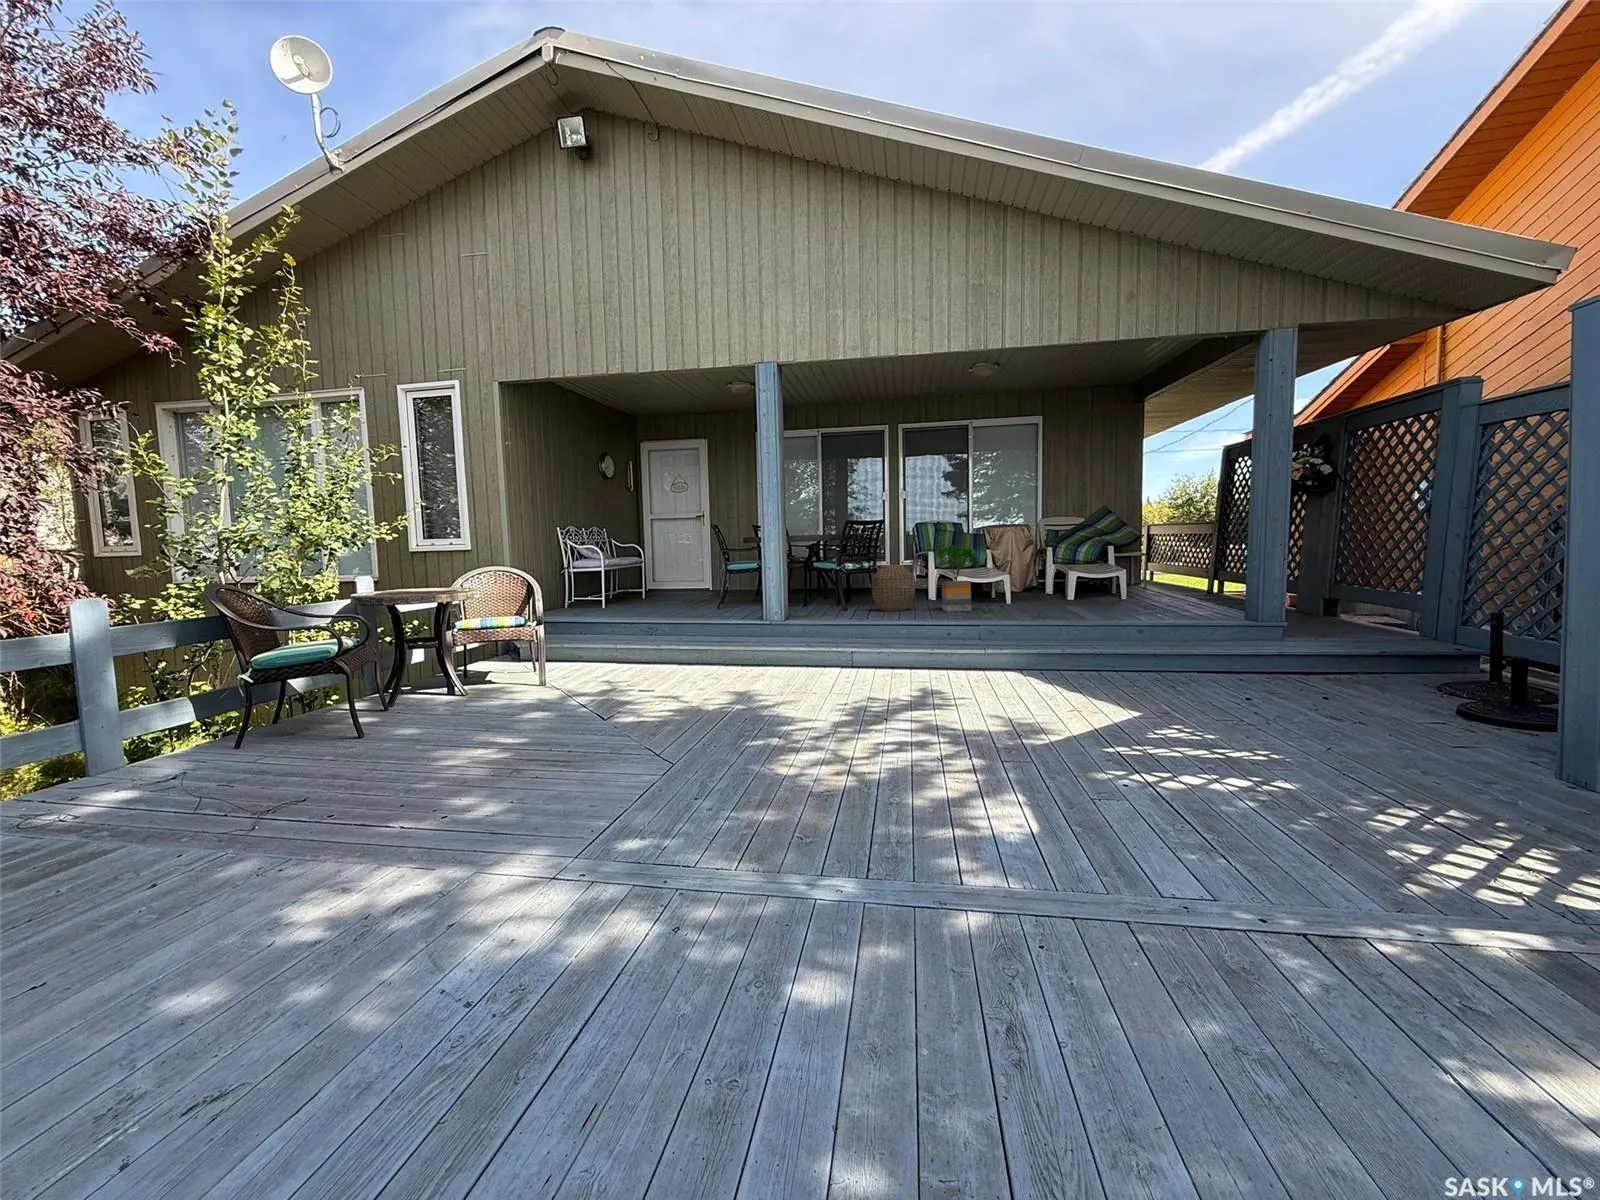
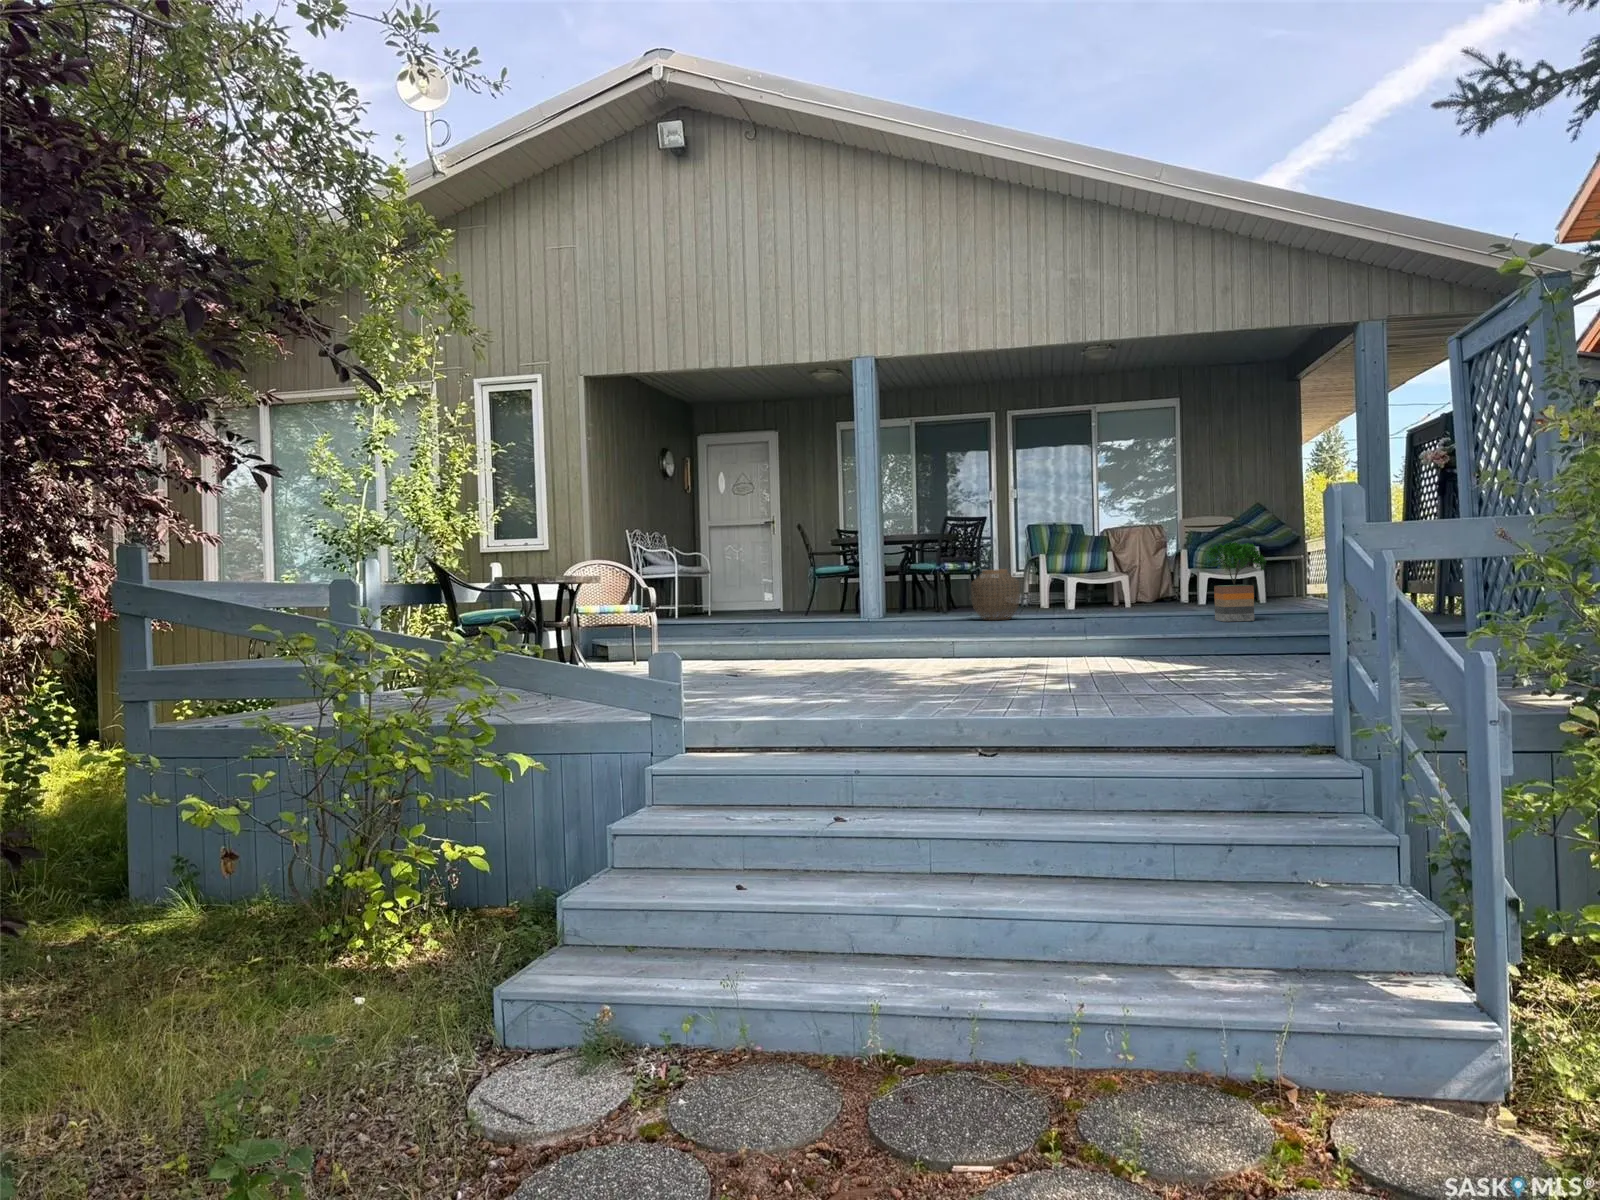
potted tree: present [935,545,980,612] -> present [1207,542,1266,622]

